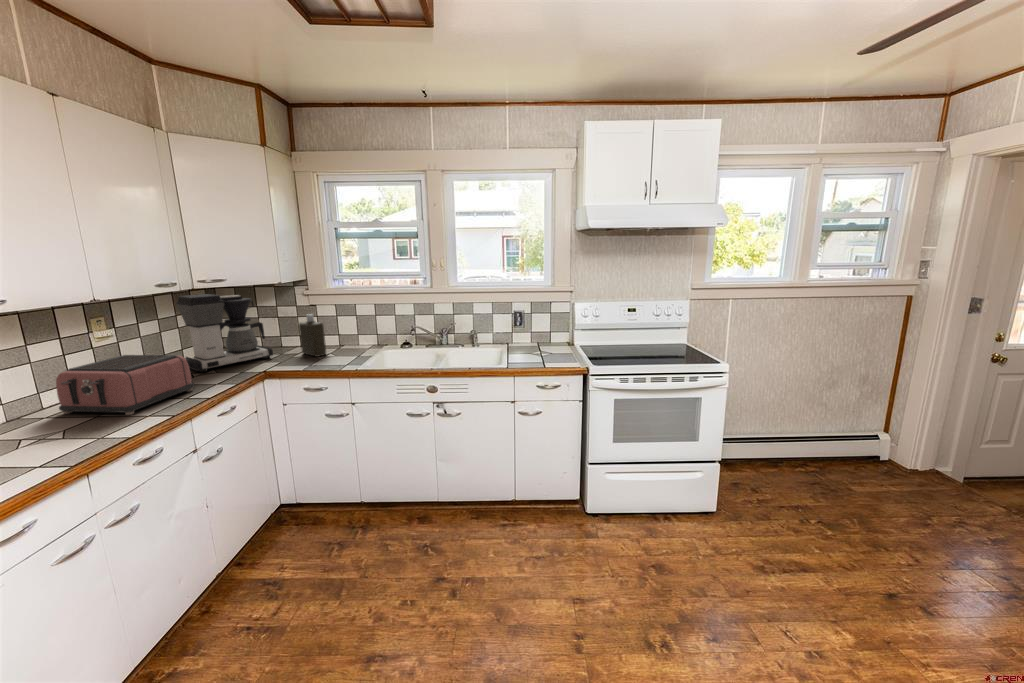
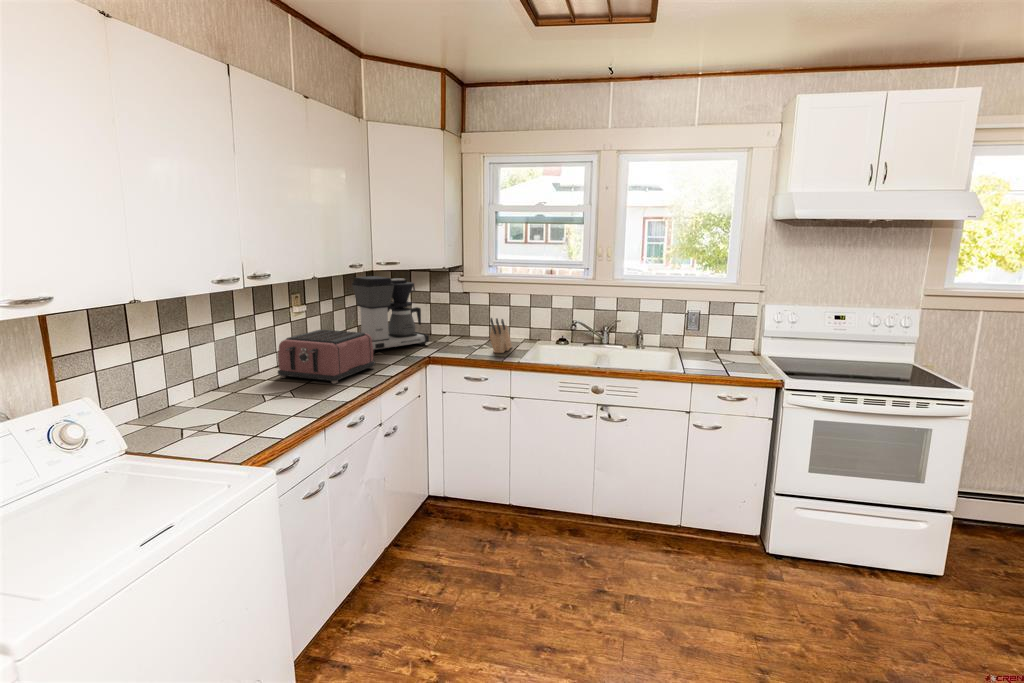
bottle: present [299,314,326,357] -> none [455,302,480,347]
knife block: none [328,329,358,361] -> present [490,318,512,353]

